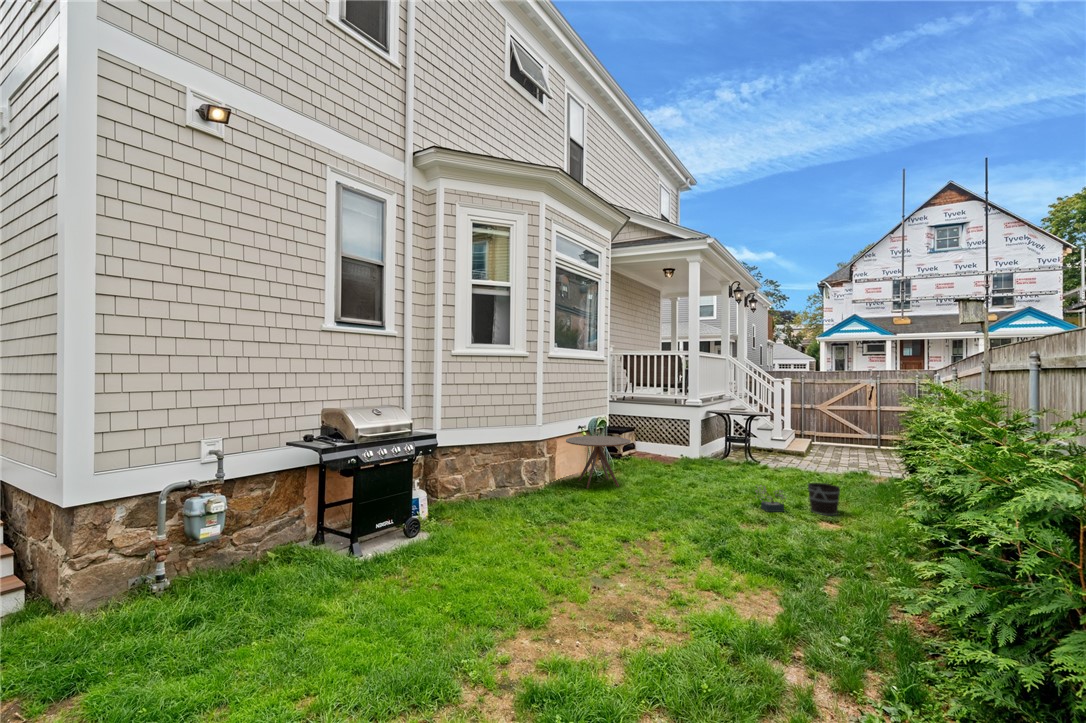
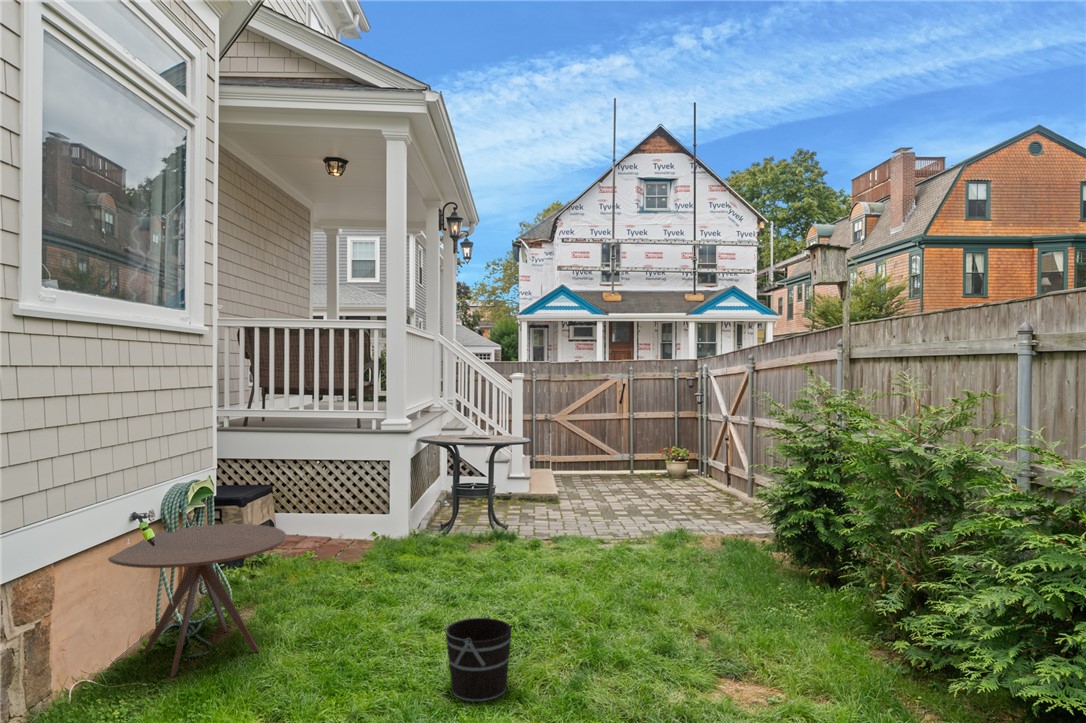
bucket: present [808,483,840,515] -> present [445,616,512,701]
decorative plant: present [756,486,786,512] -> none [571,601,627,658]

